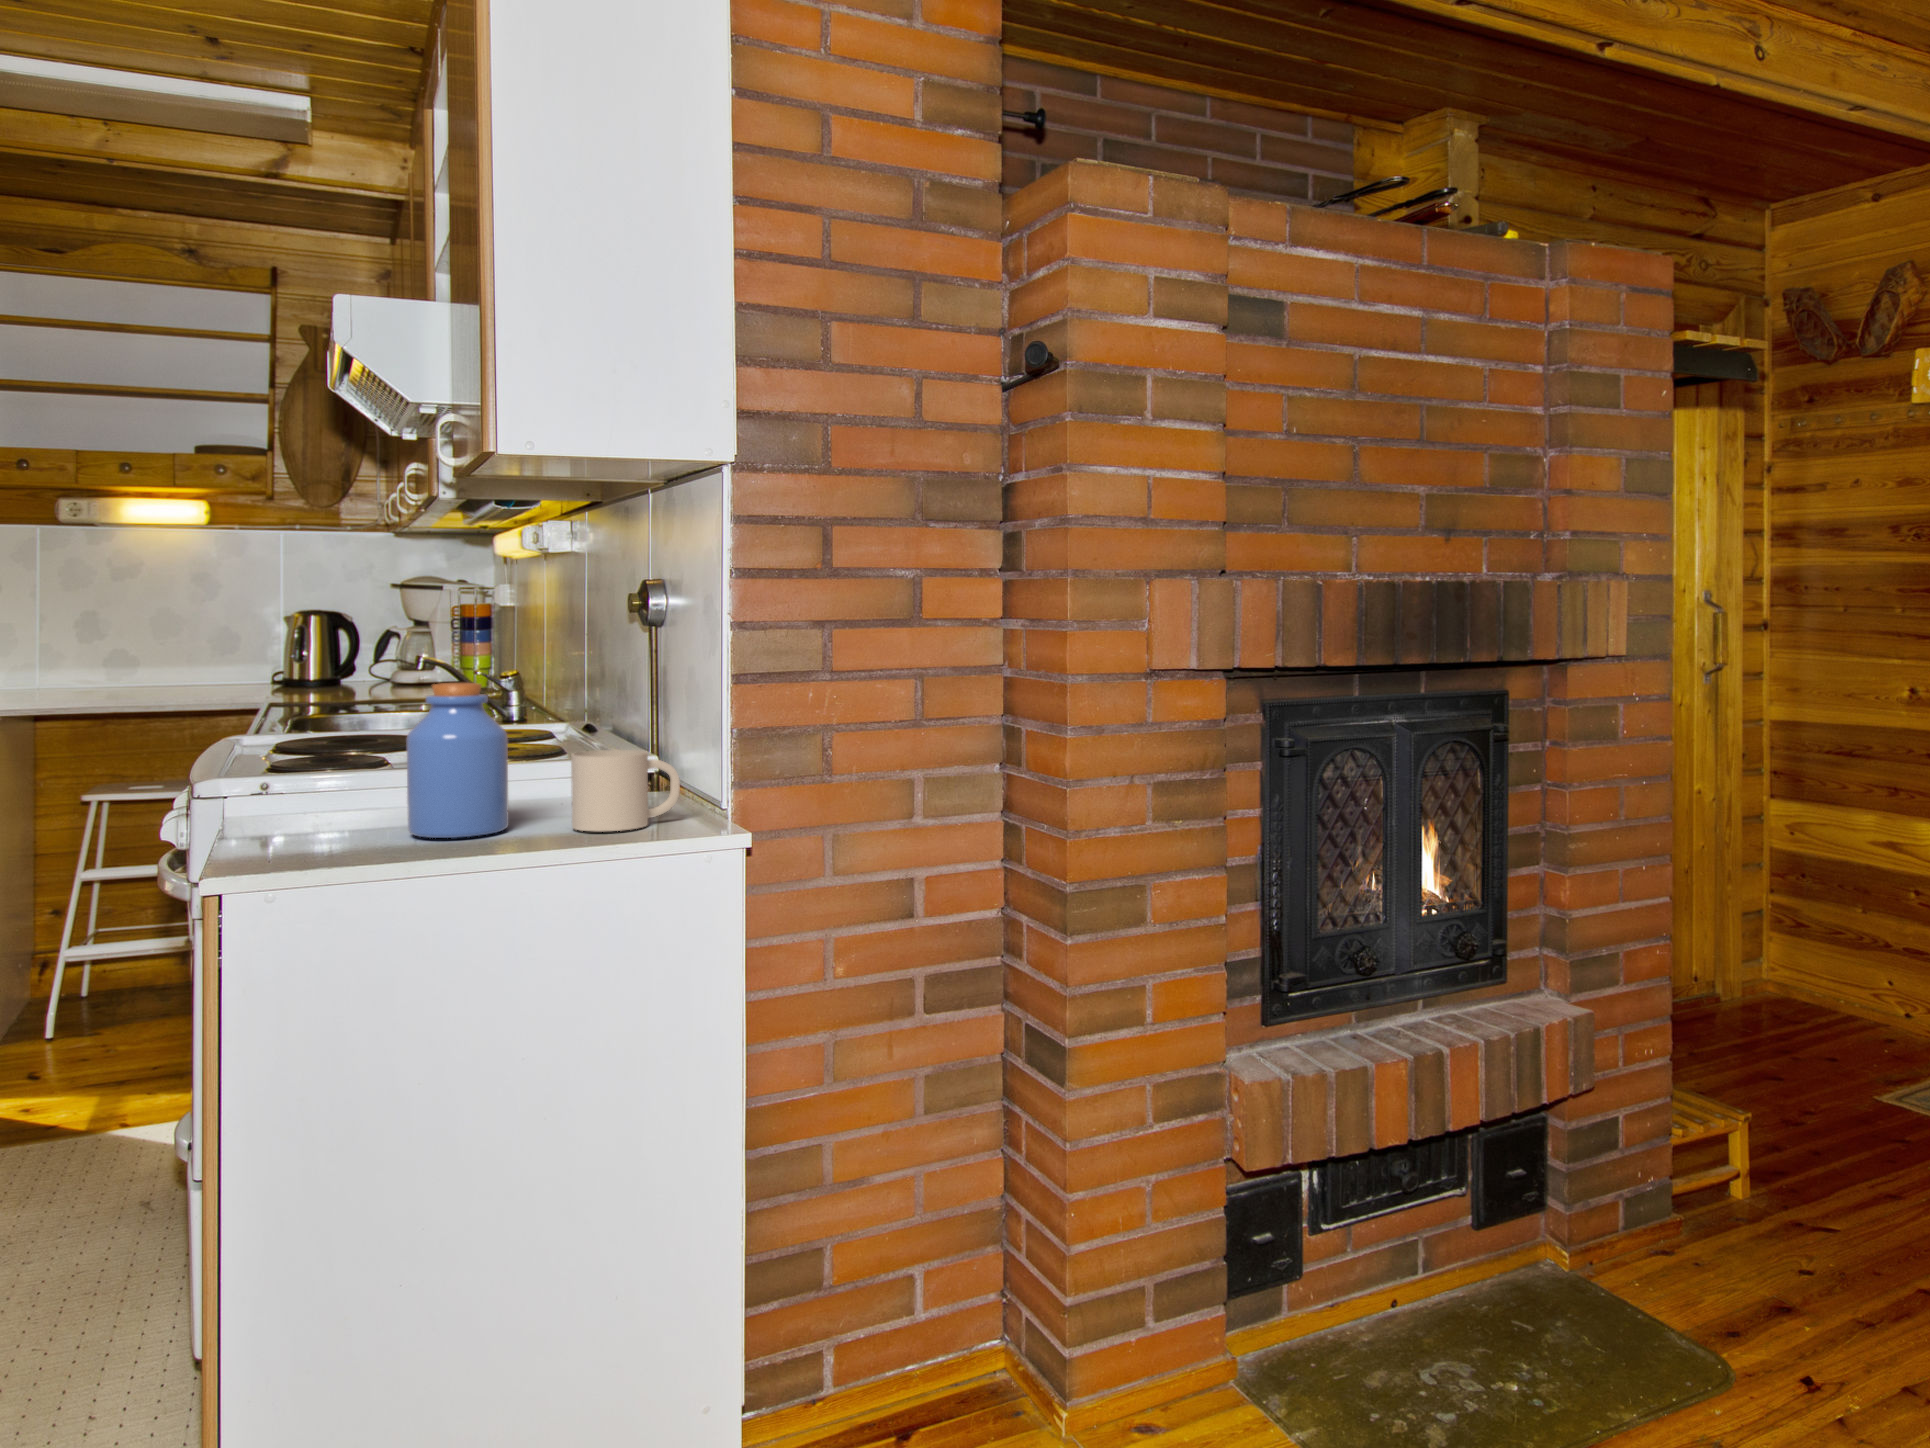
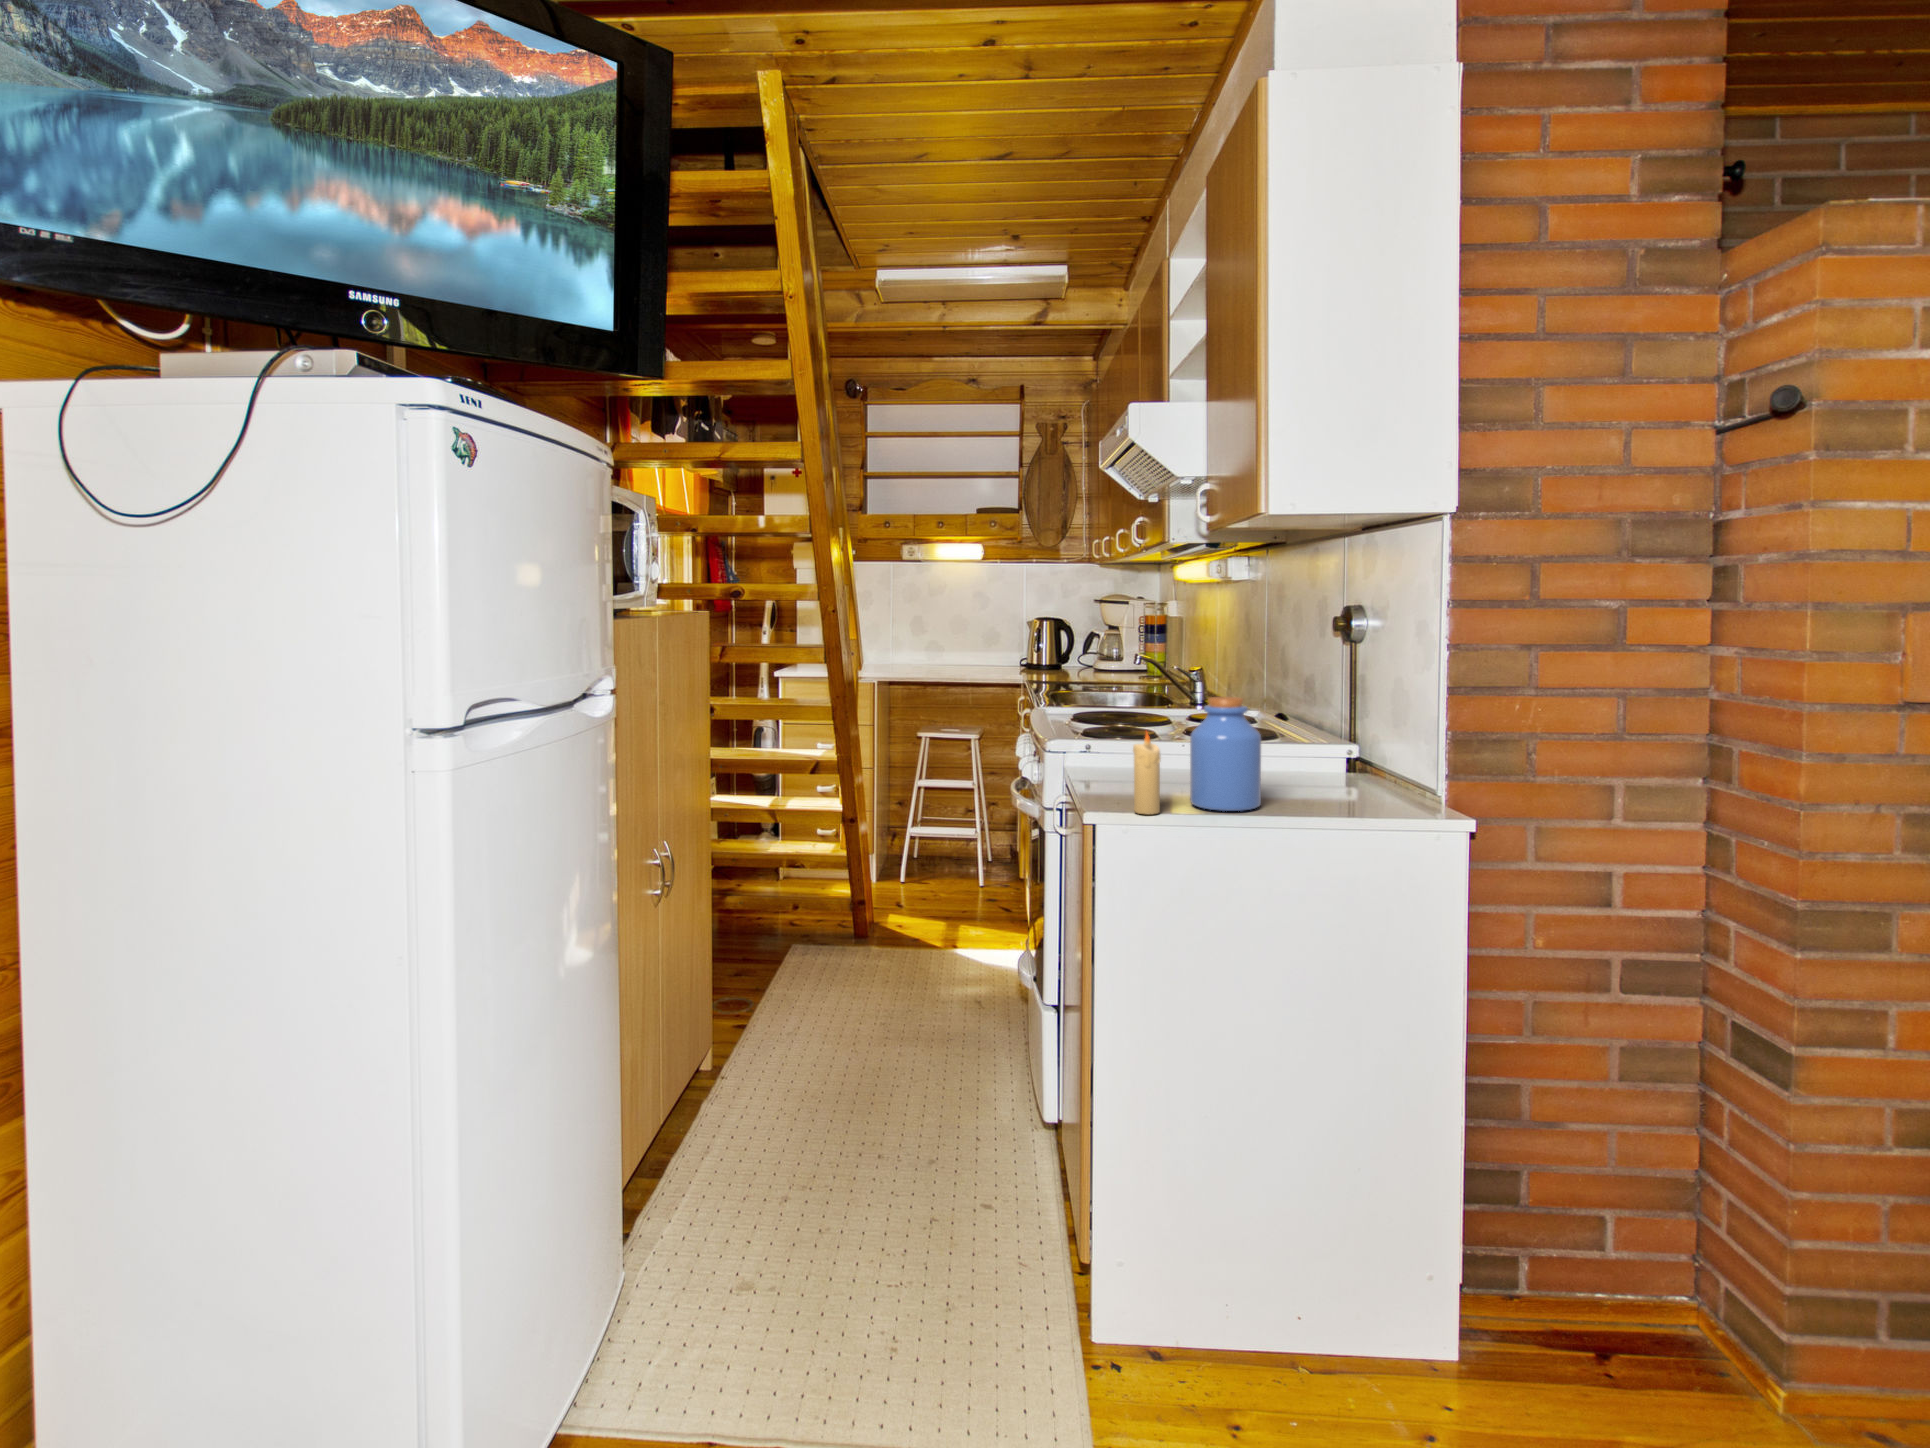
candle: none [311,729,355,851] -> present [1133,733,1160,815]
mug: present [571,750,680,831] -> none [1310,750,1397,815]

